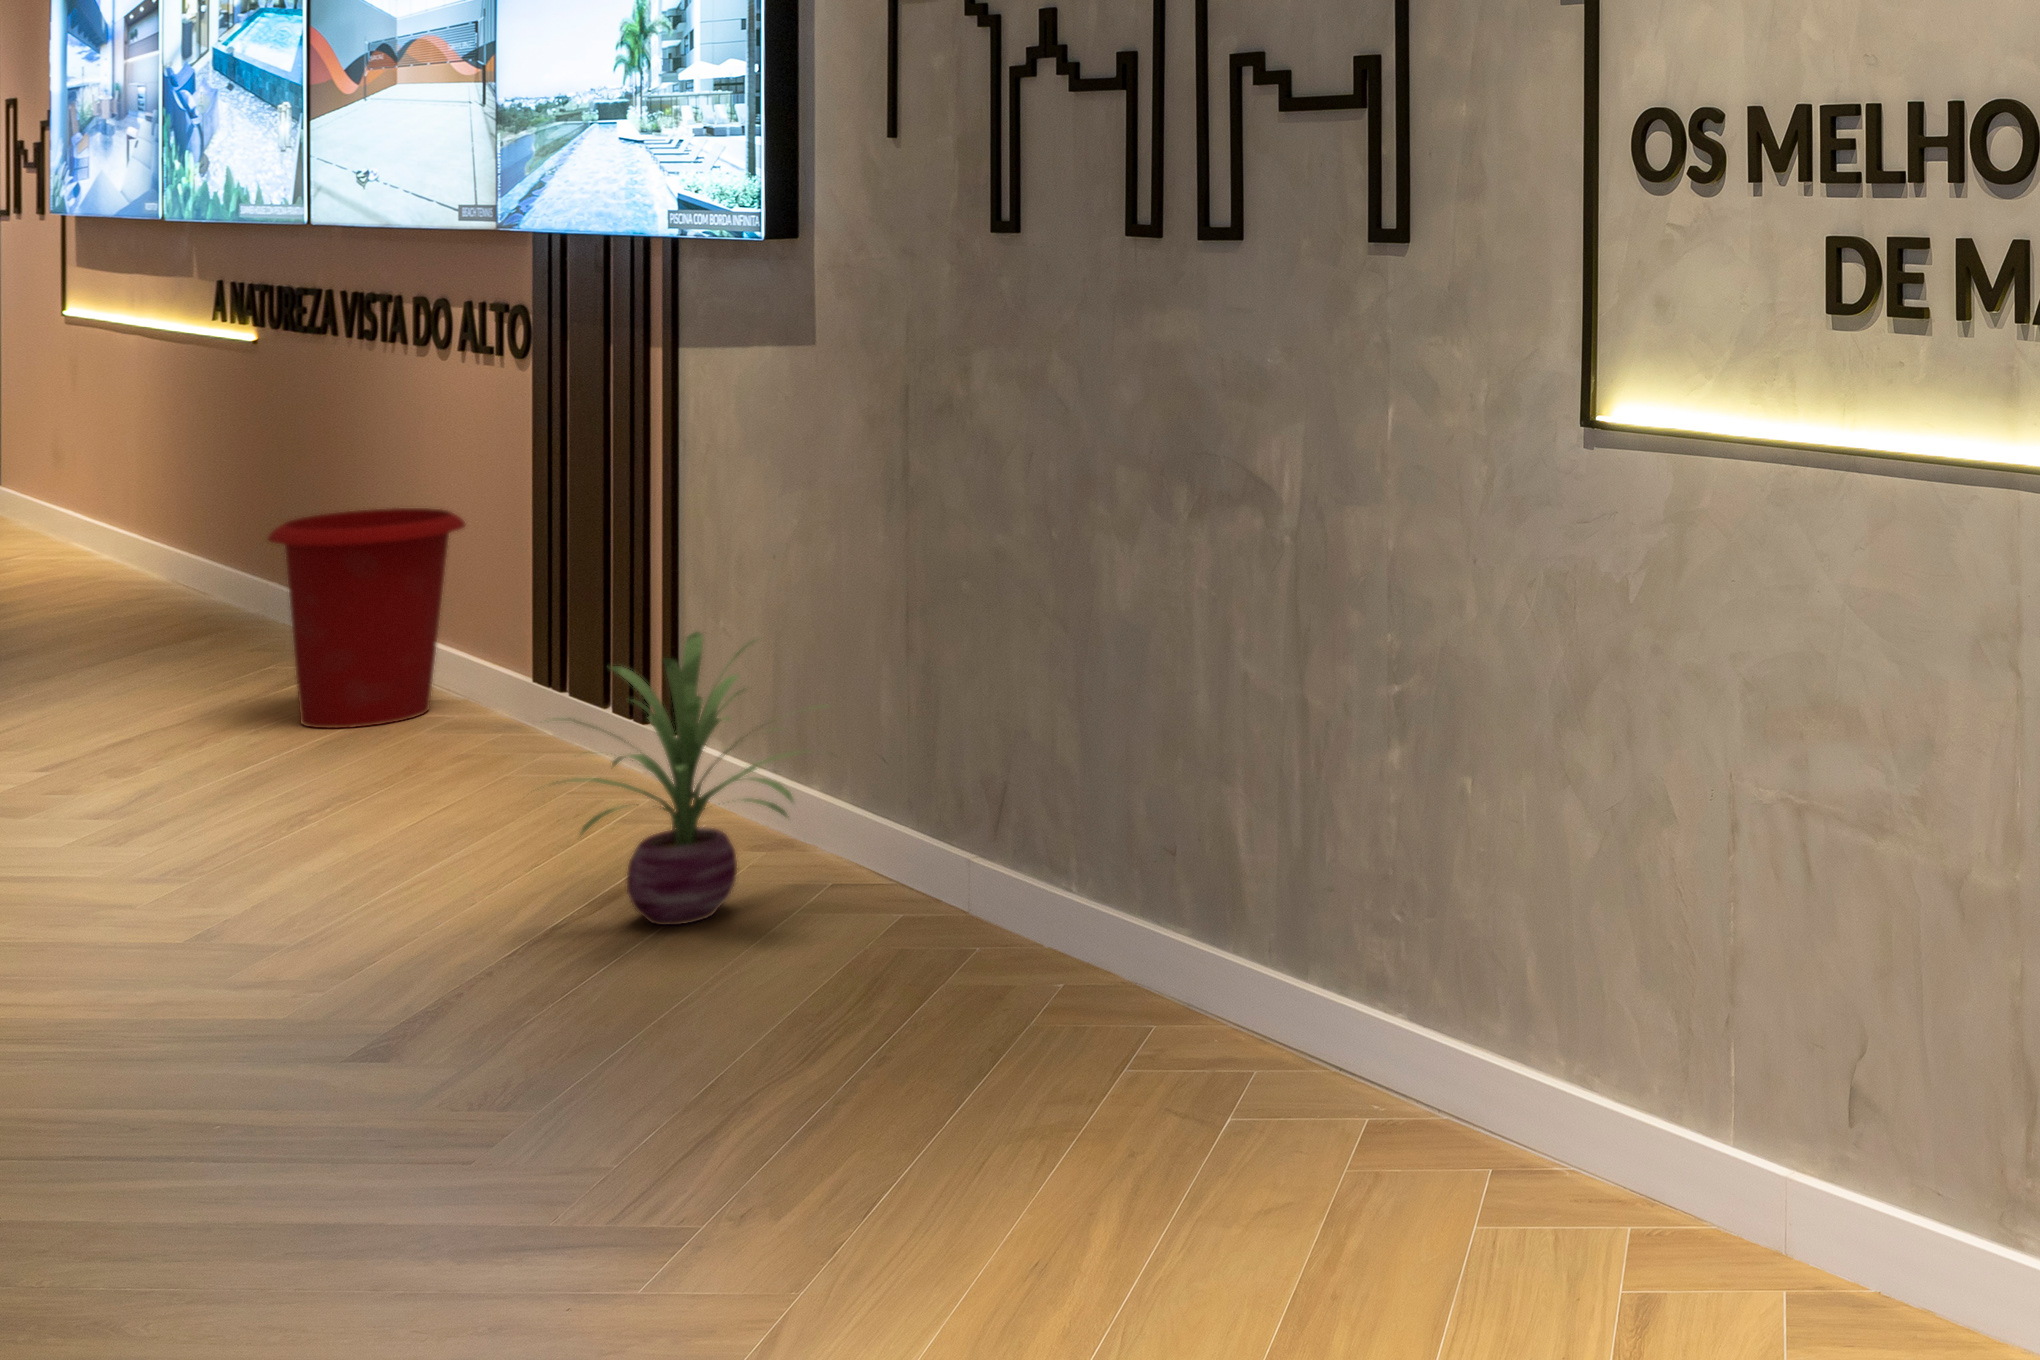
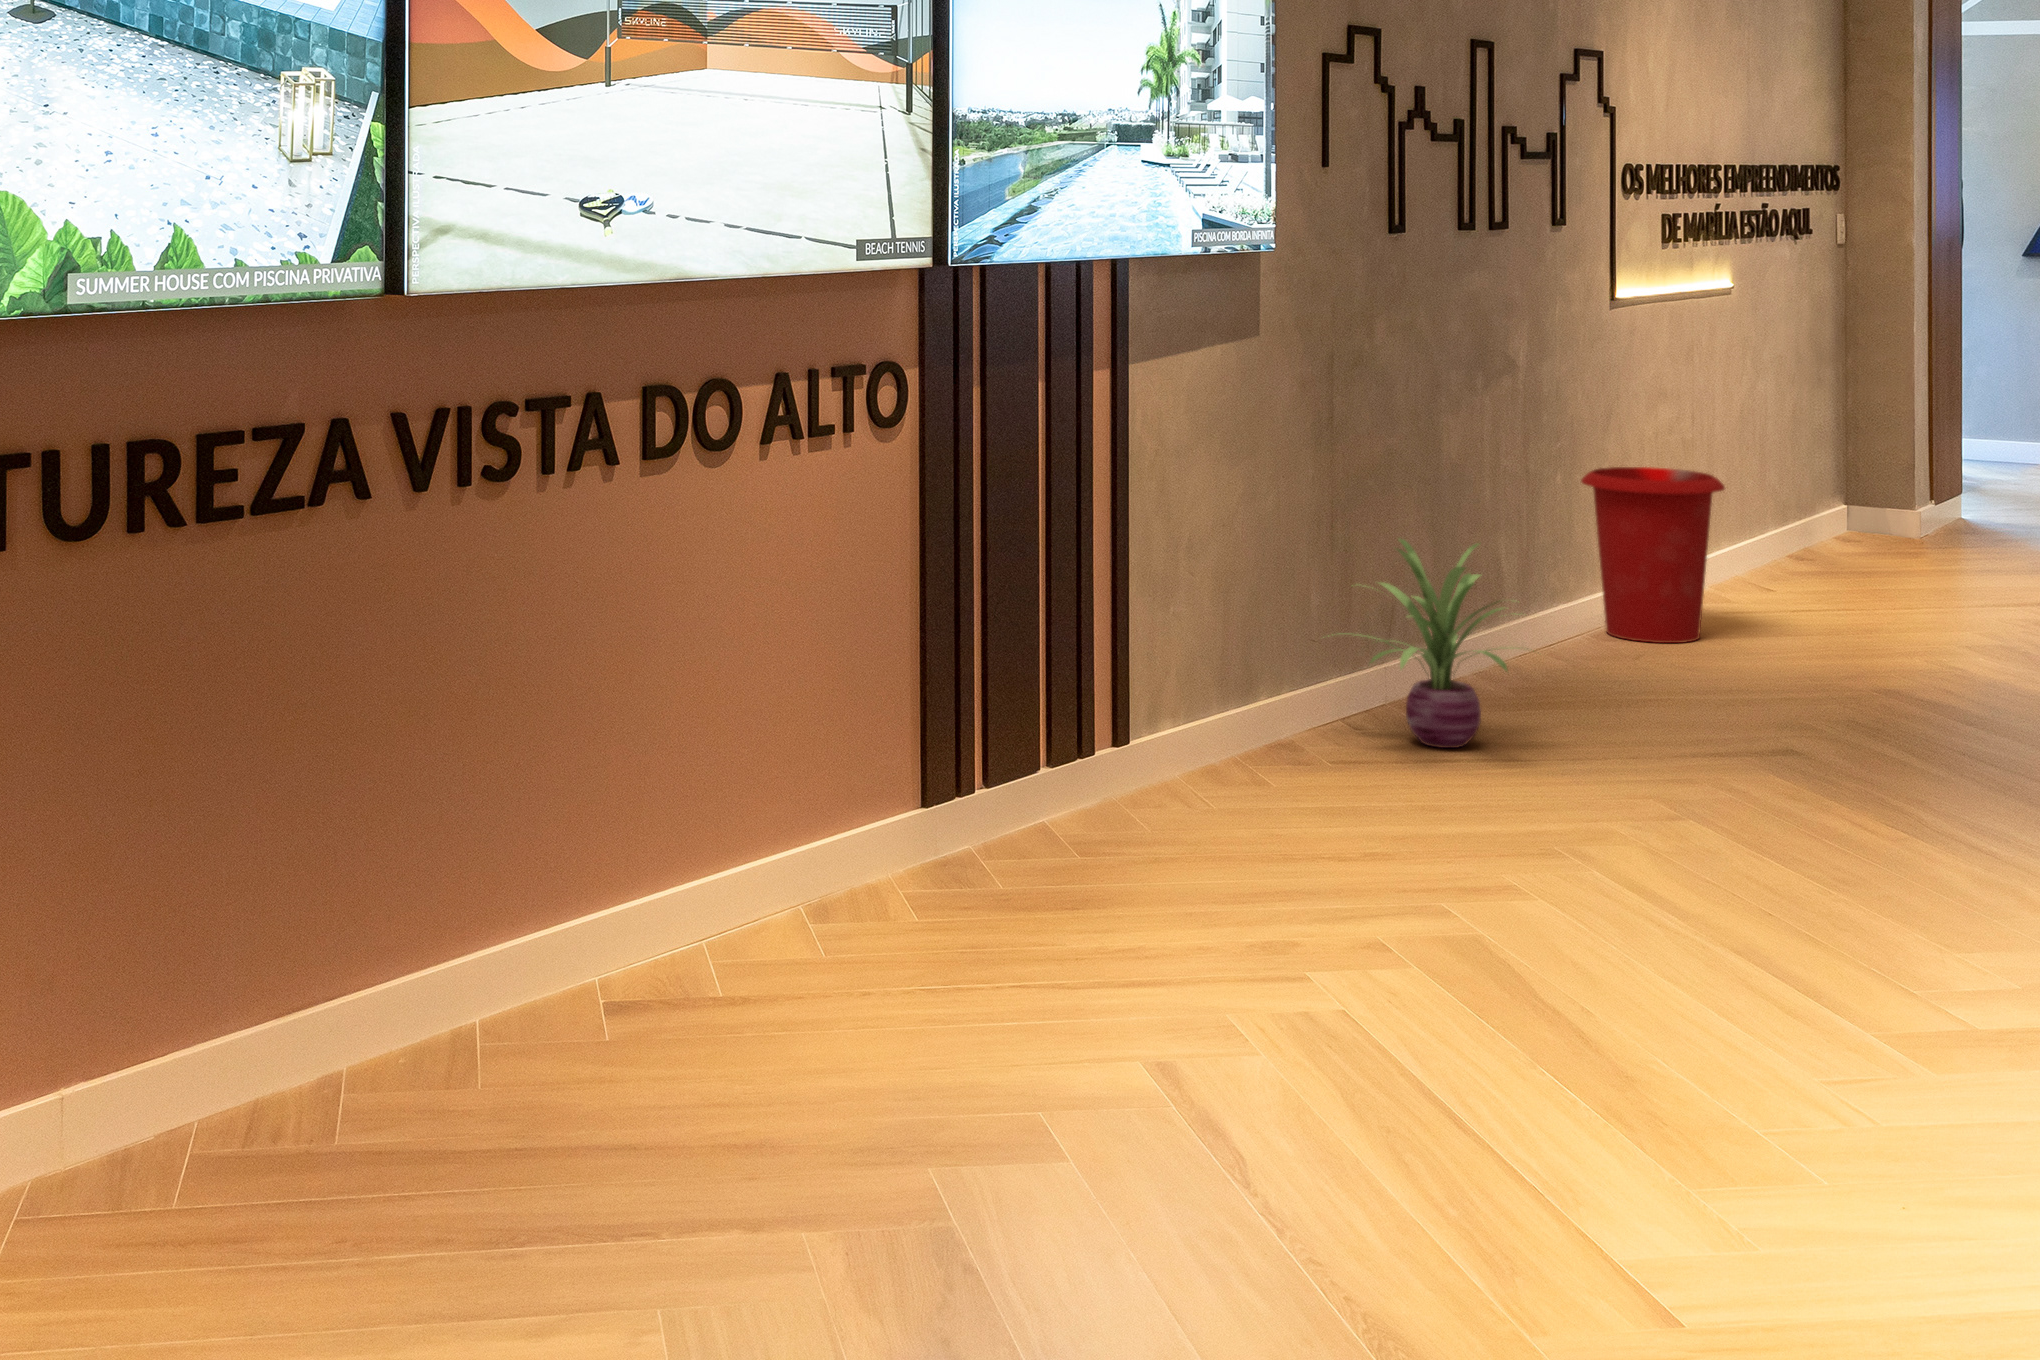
waste bin: present [268,508,465,728] -> present [1581,467,1725,643]

